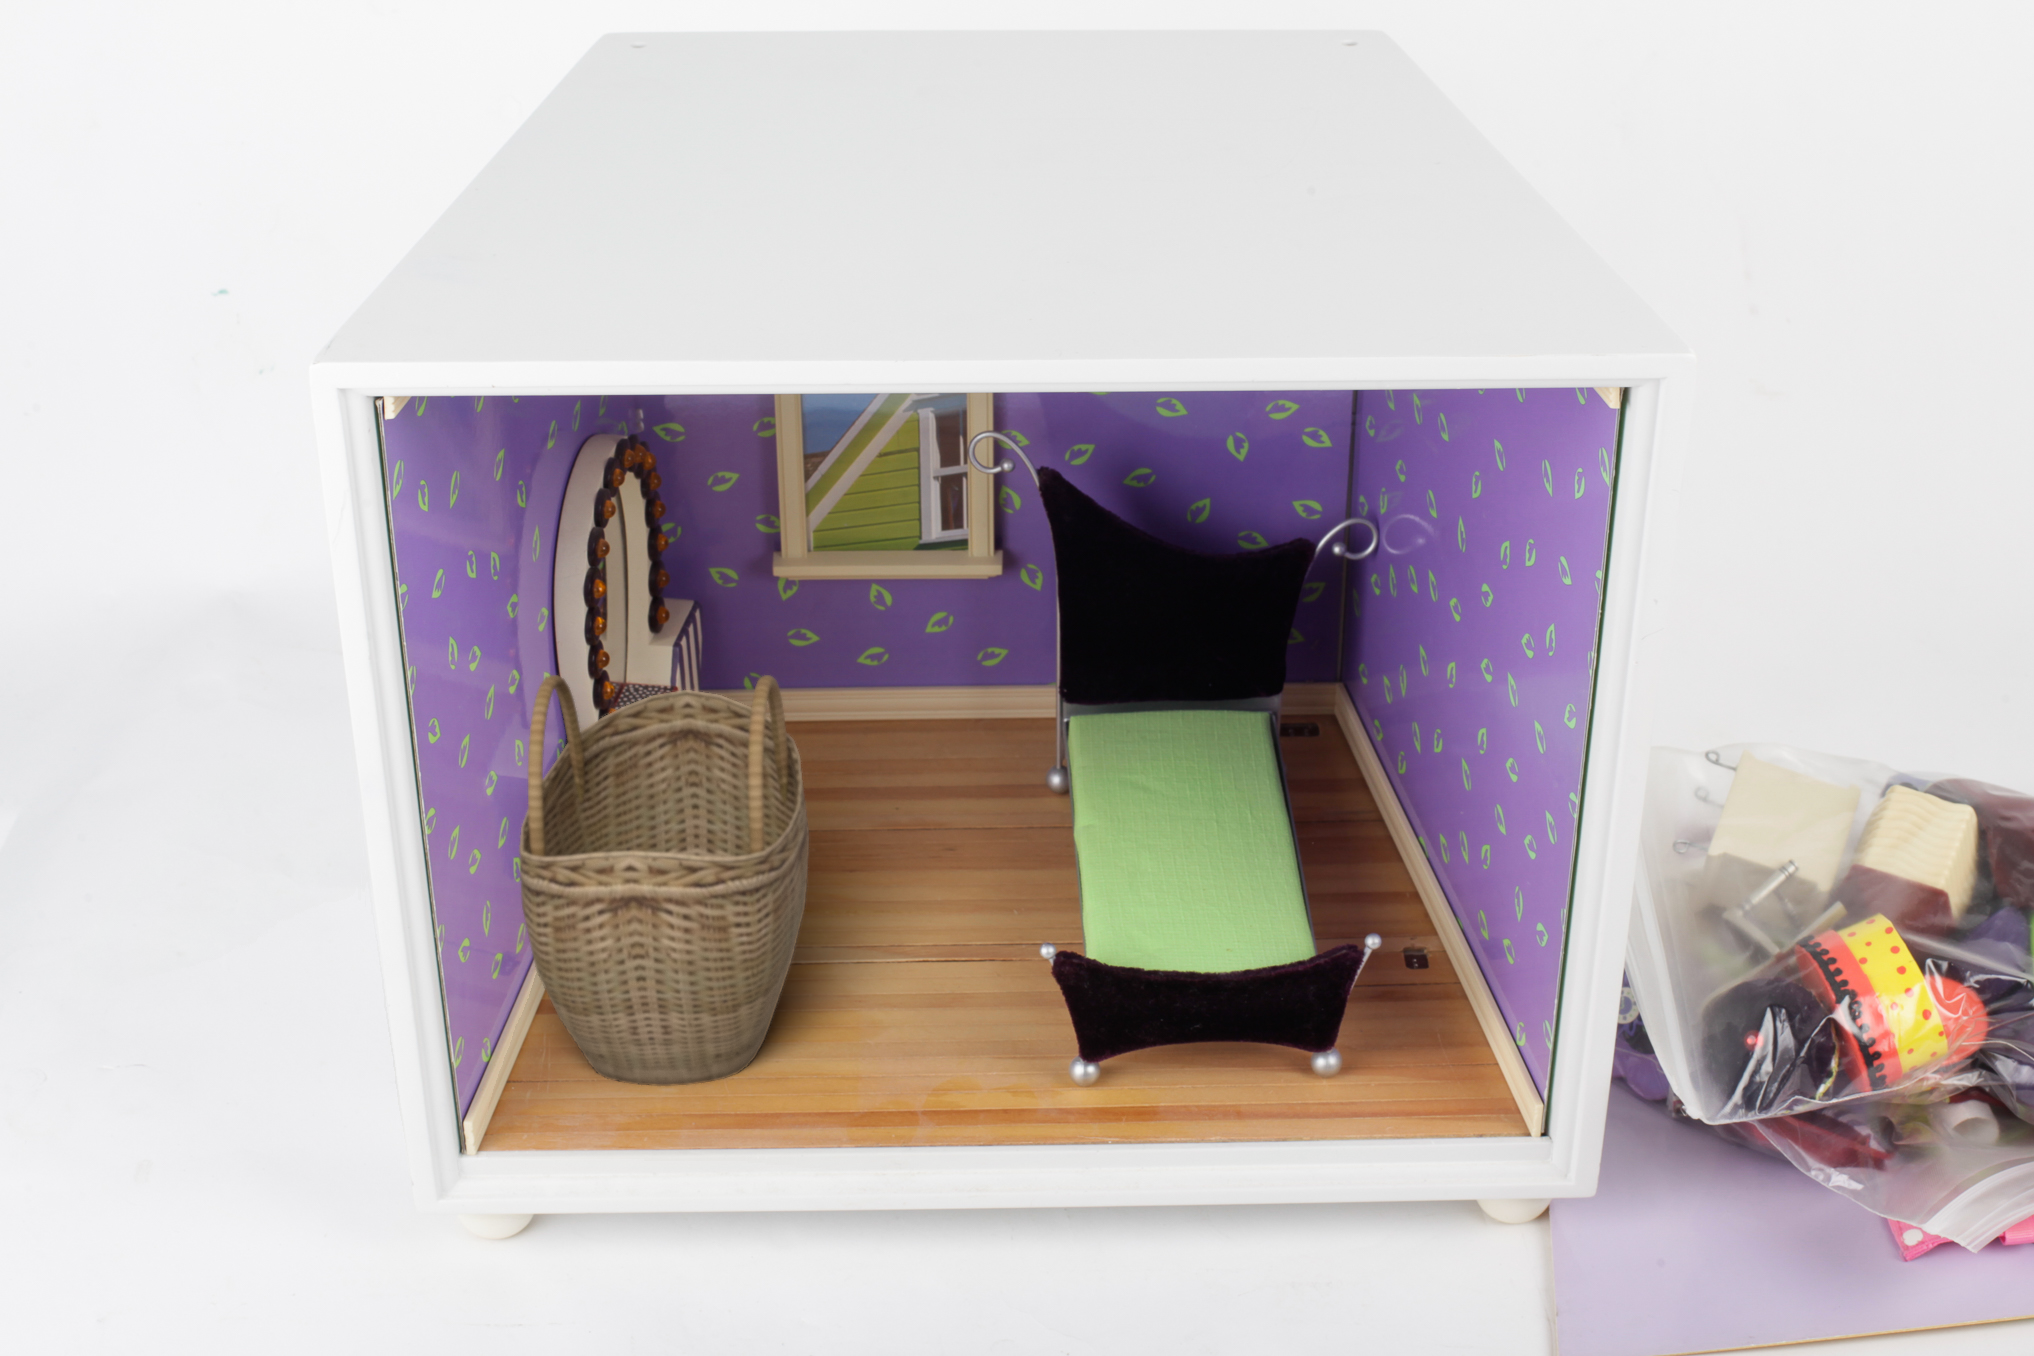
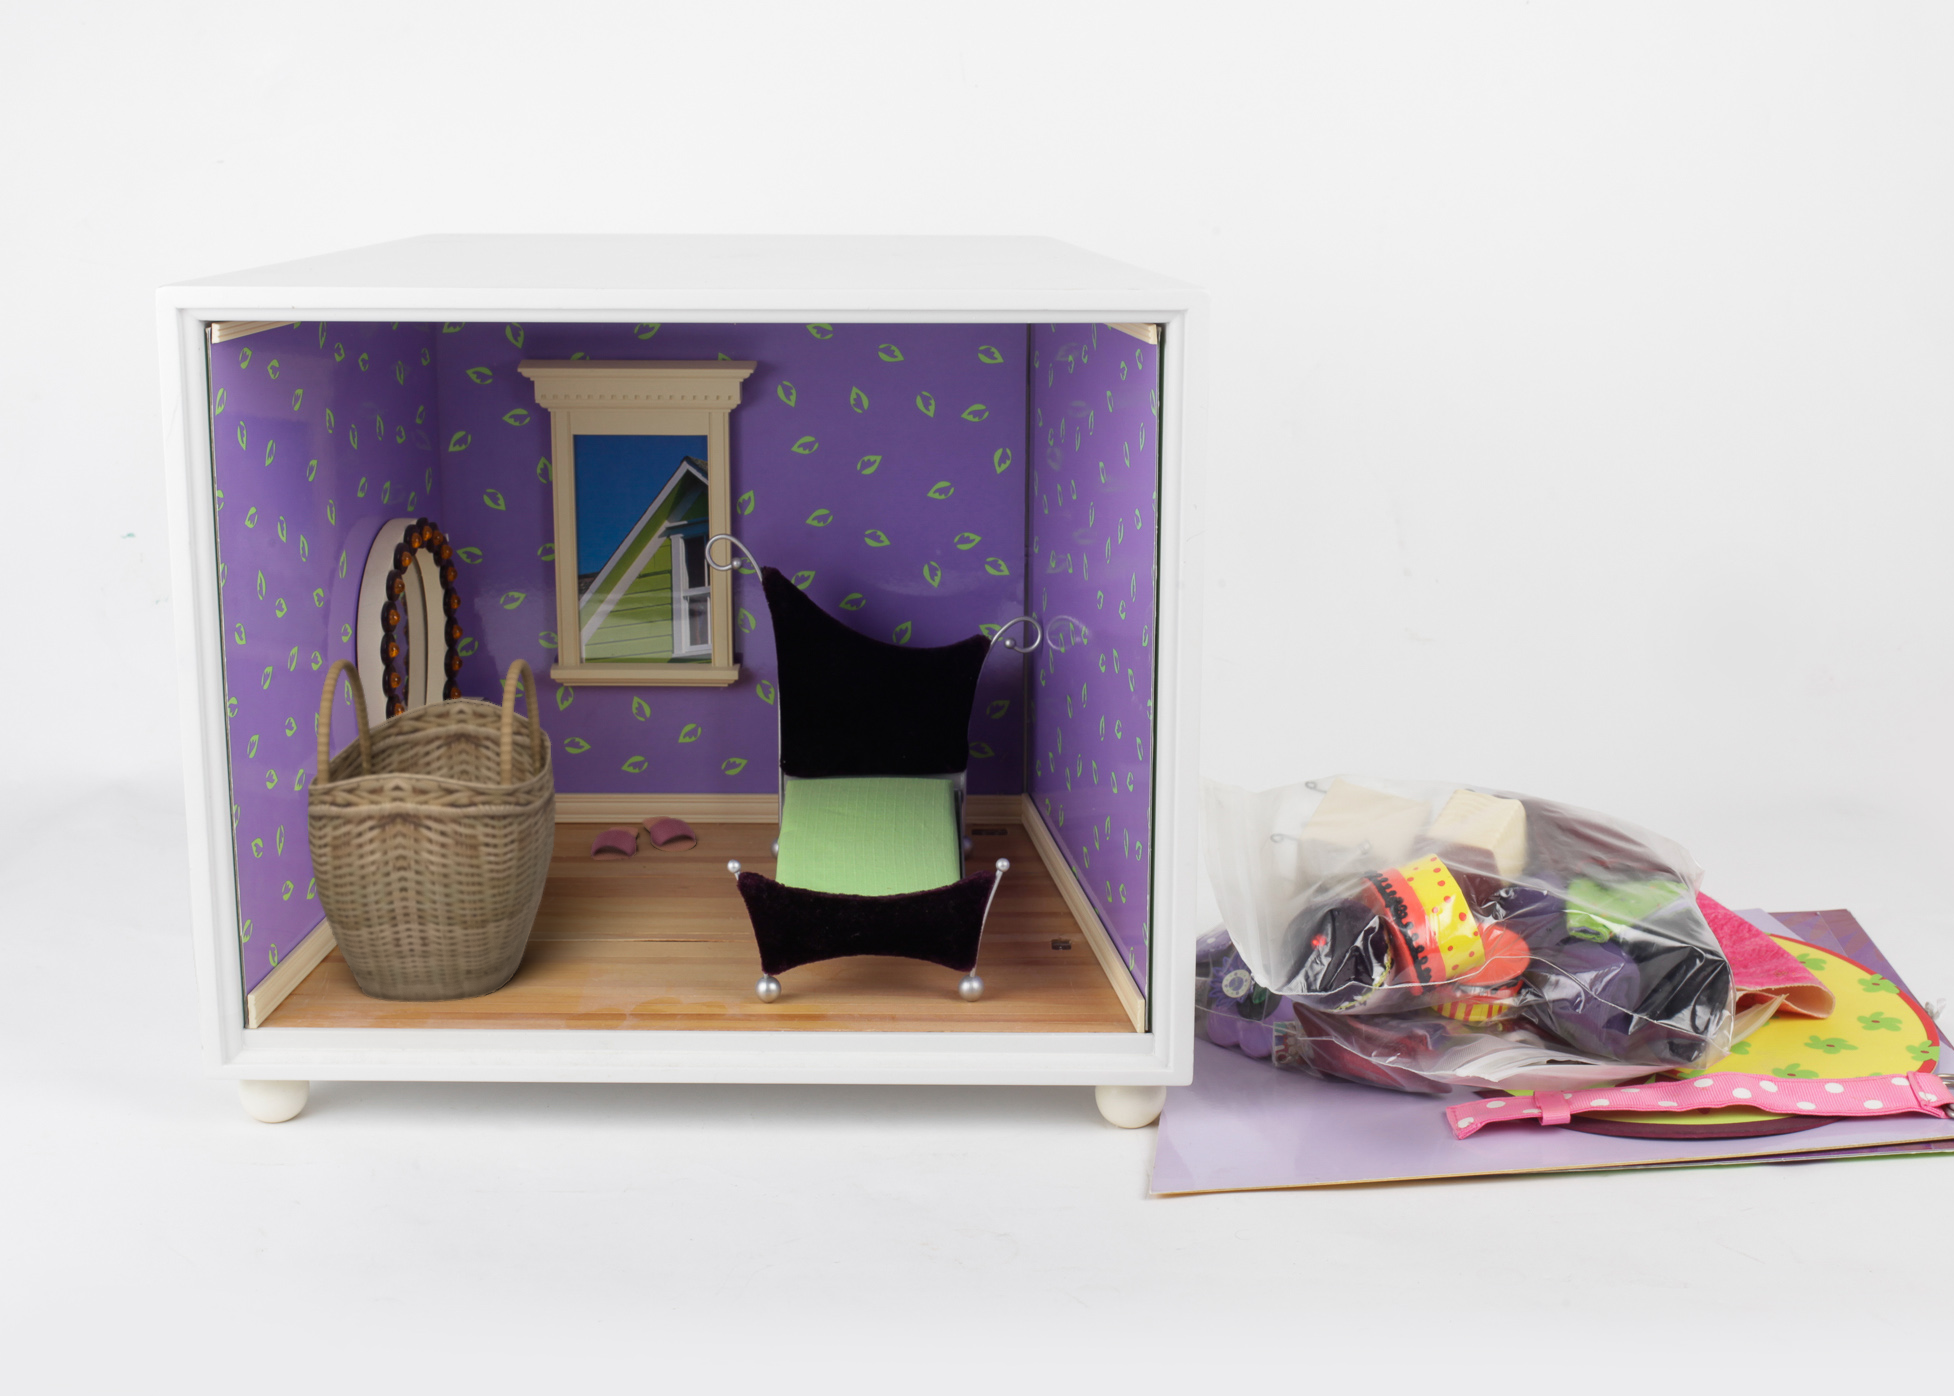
slippers: none [830,730,954,816] -> present [591,816,696,860]

